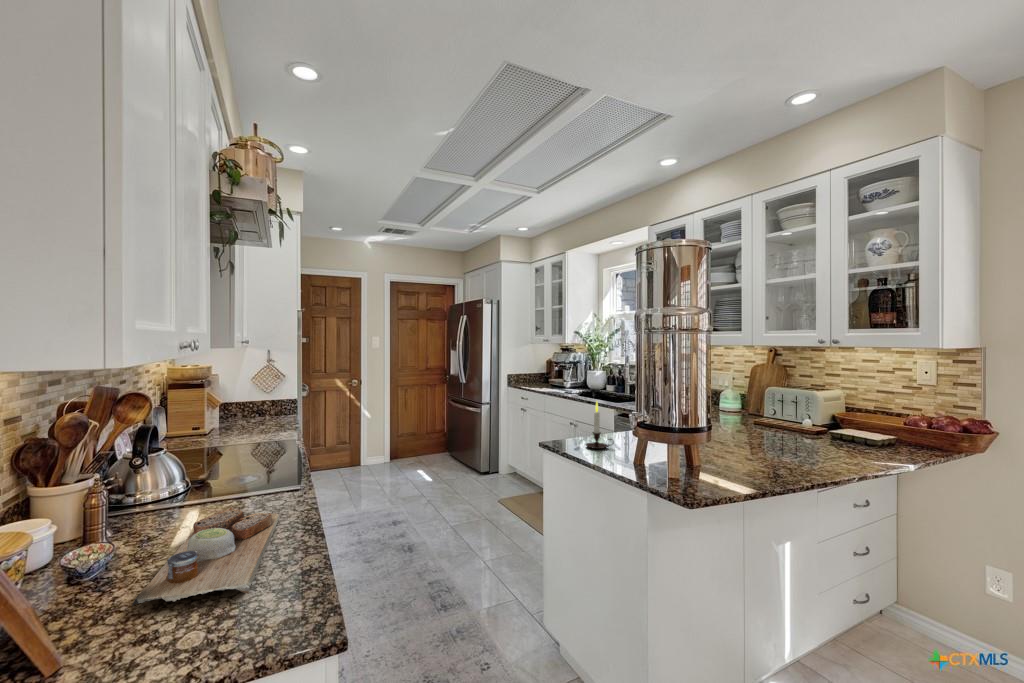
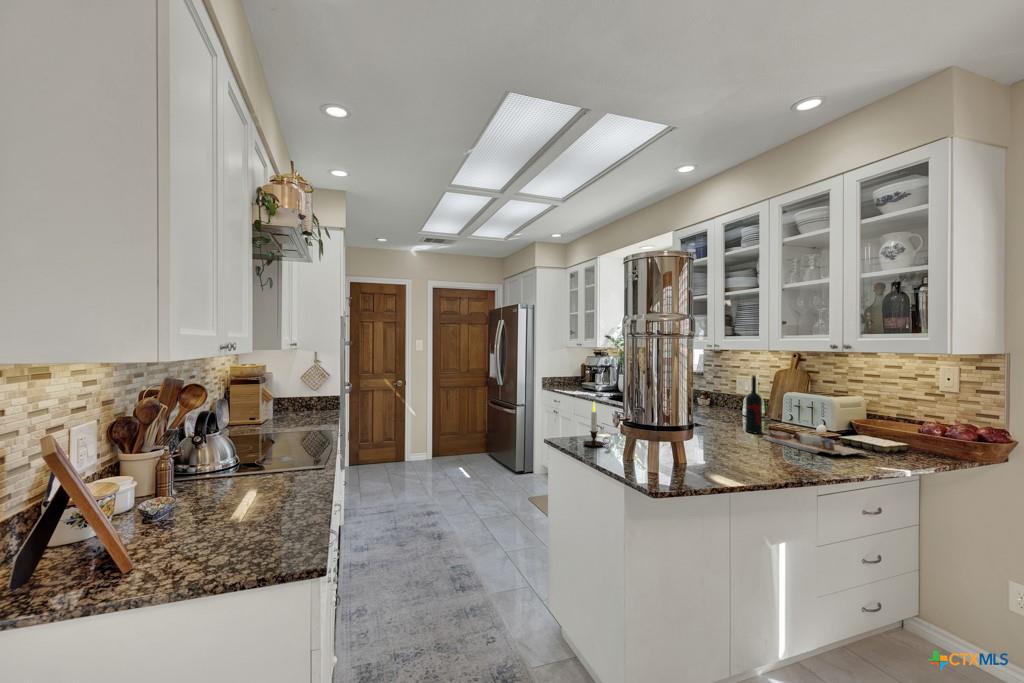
wine bottle: none [732,371,749,429] -> present [745,375,762,433]
cutting board: present [132,508,279,606] -> present [763,430,867,455]

